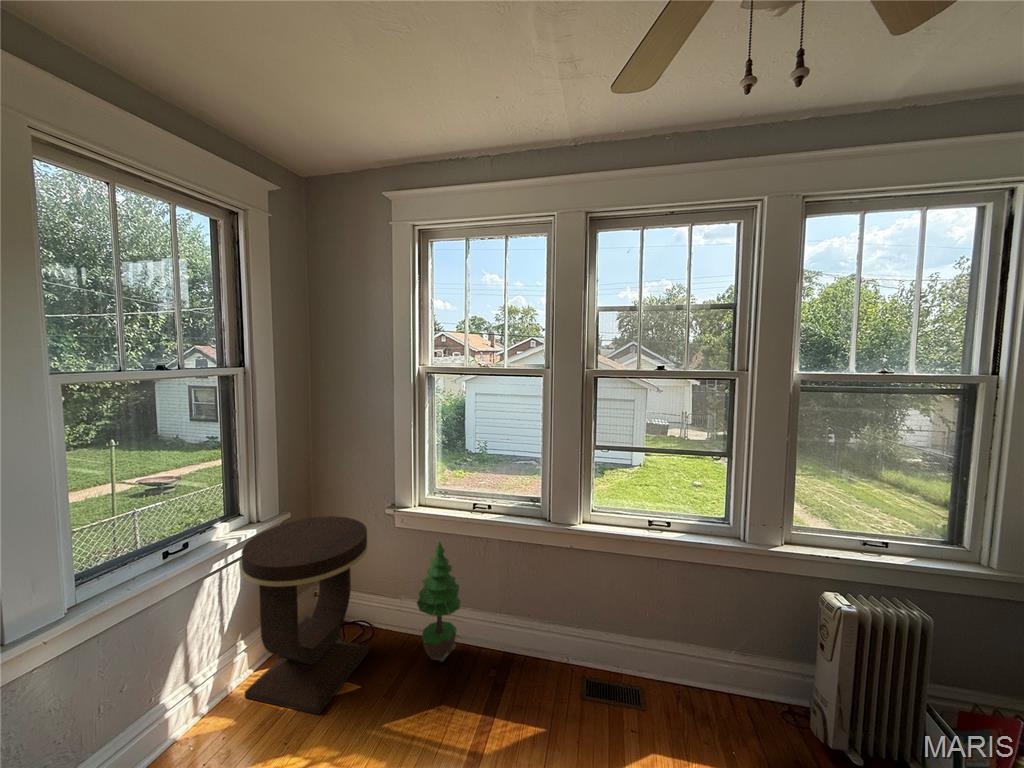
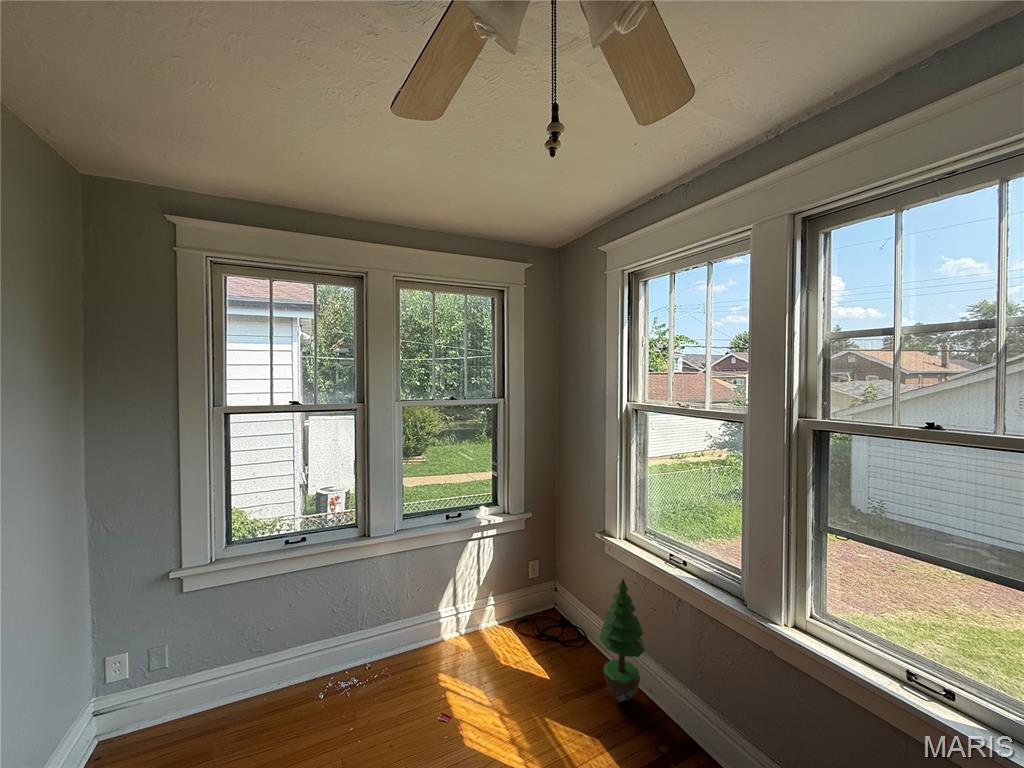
side table: present [242,516,369,715] -> none [483,521,572,679]

